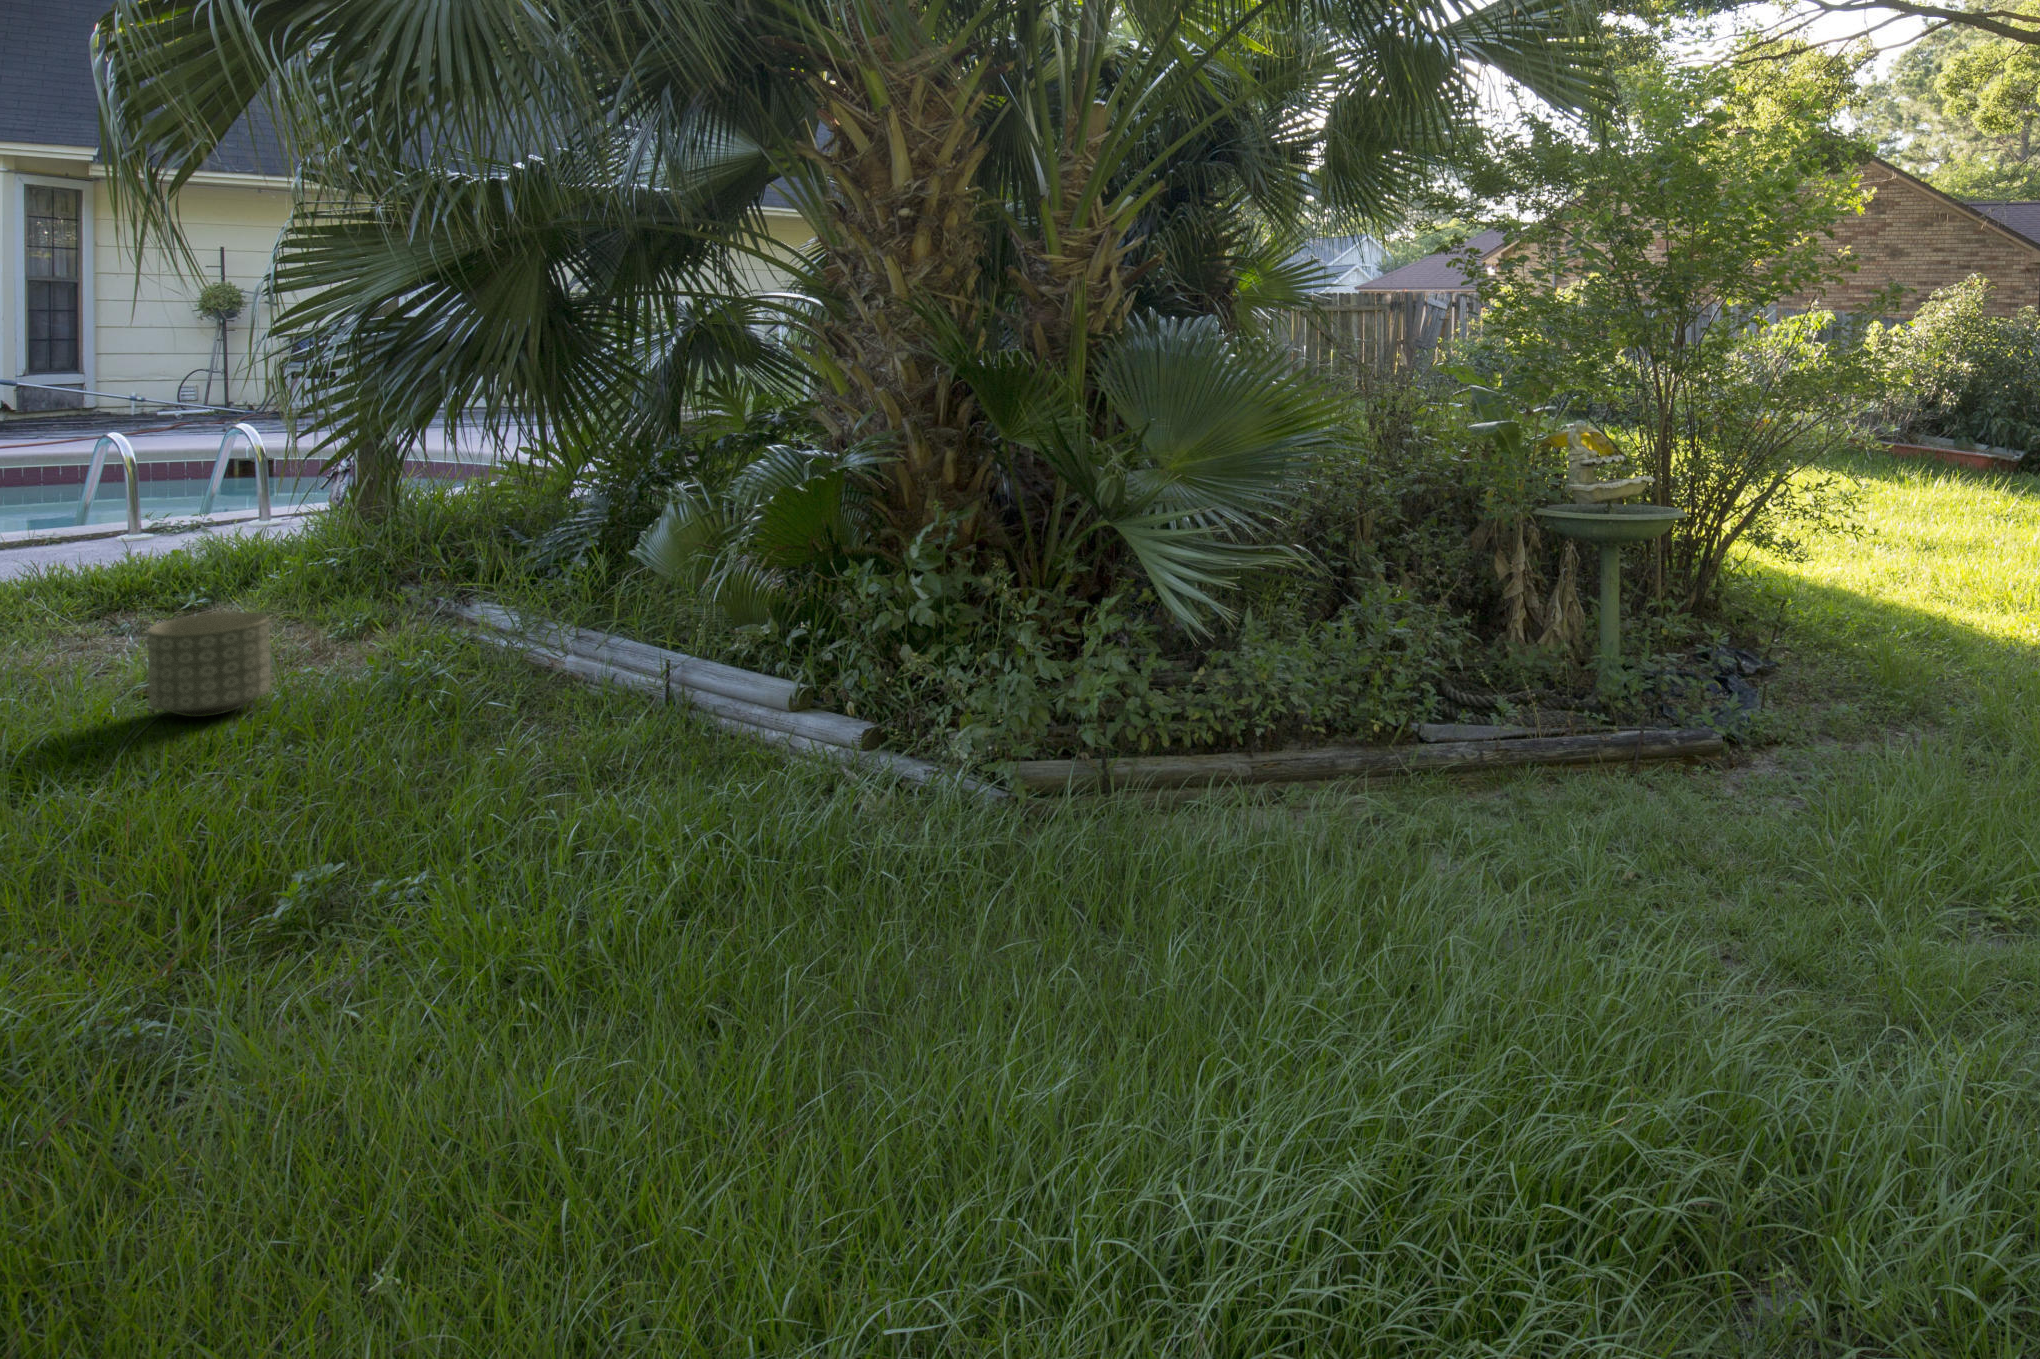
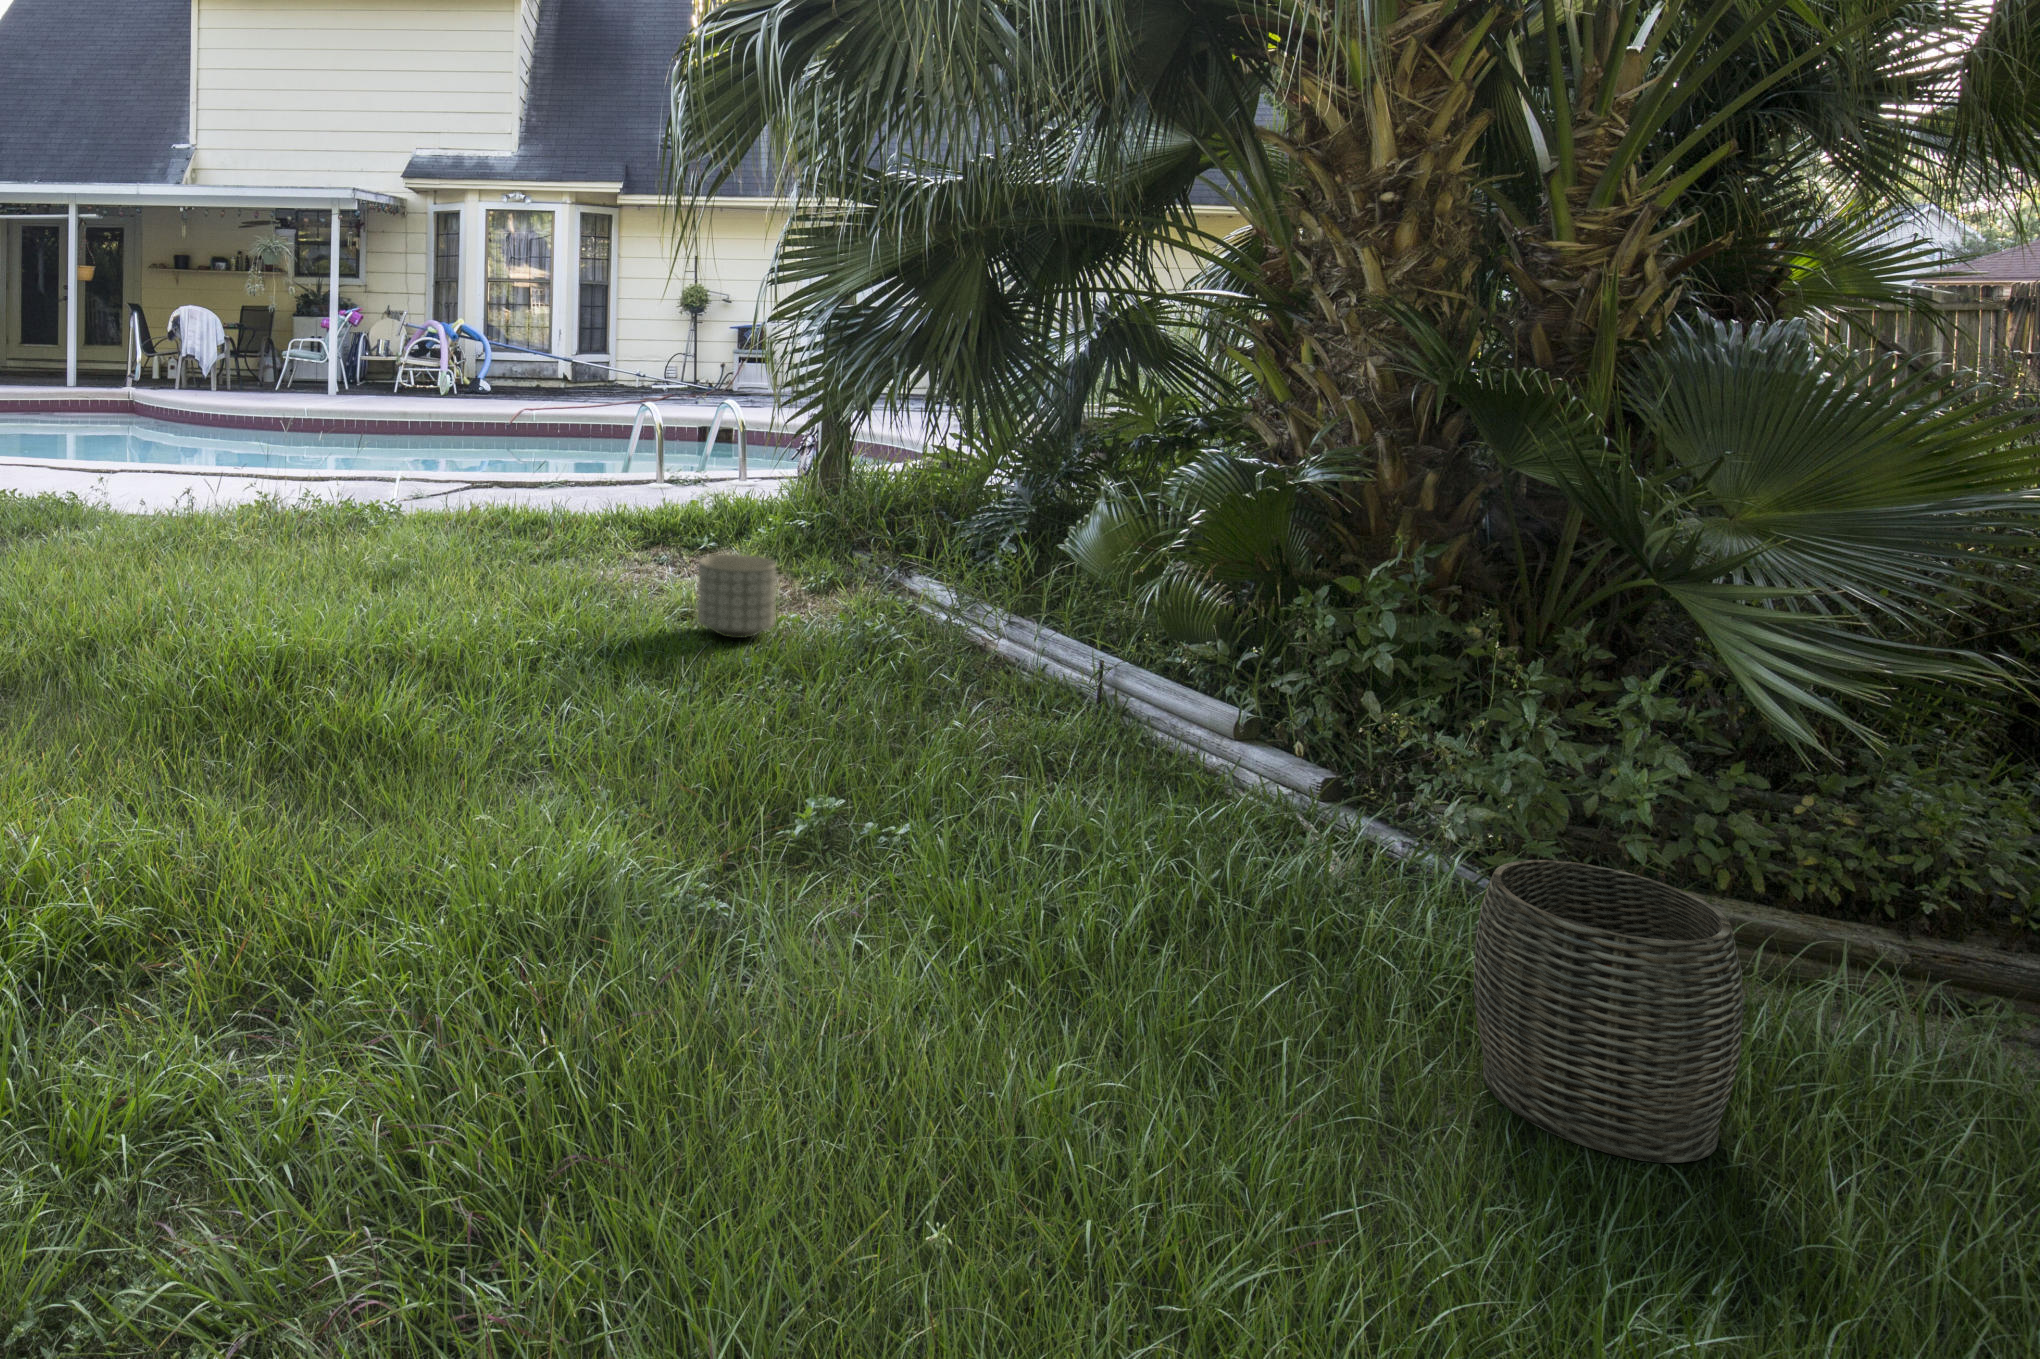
woven basket: none [925,757,1101,986] -> present [1474,860,1743,1163]

